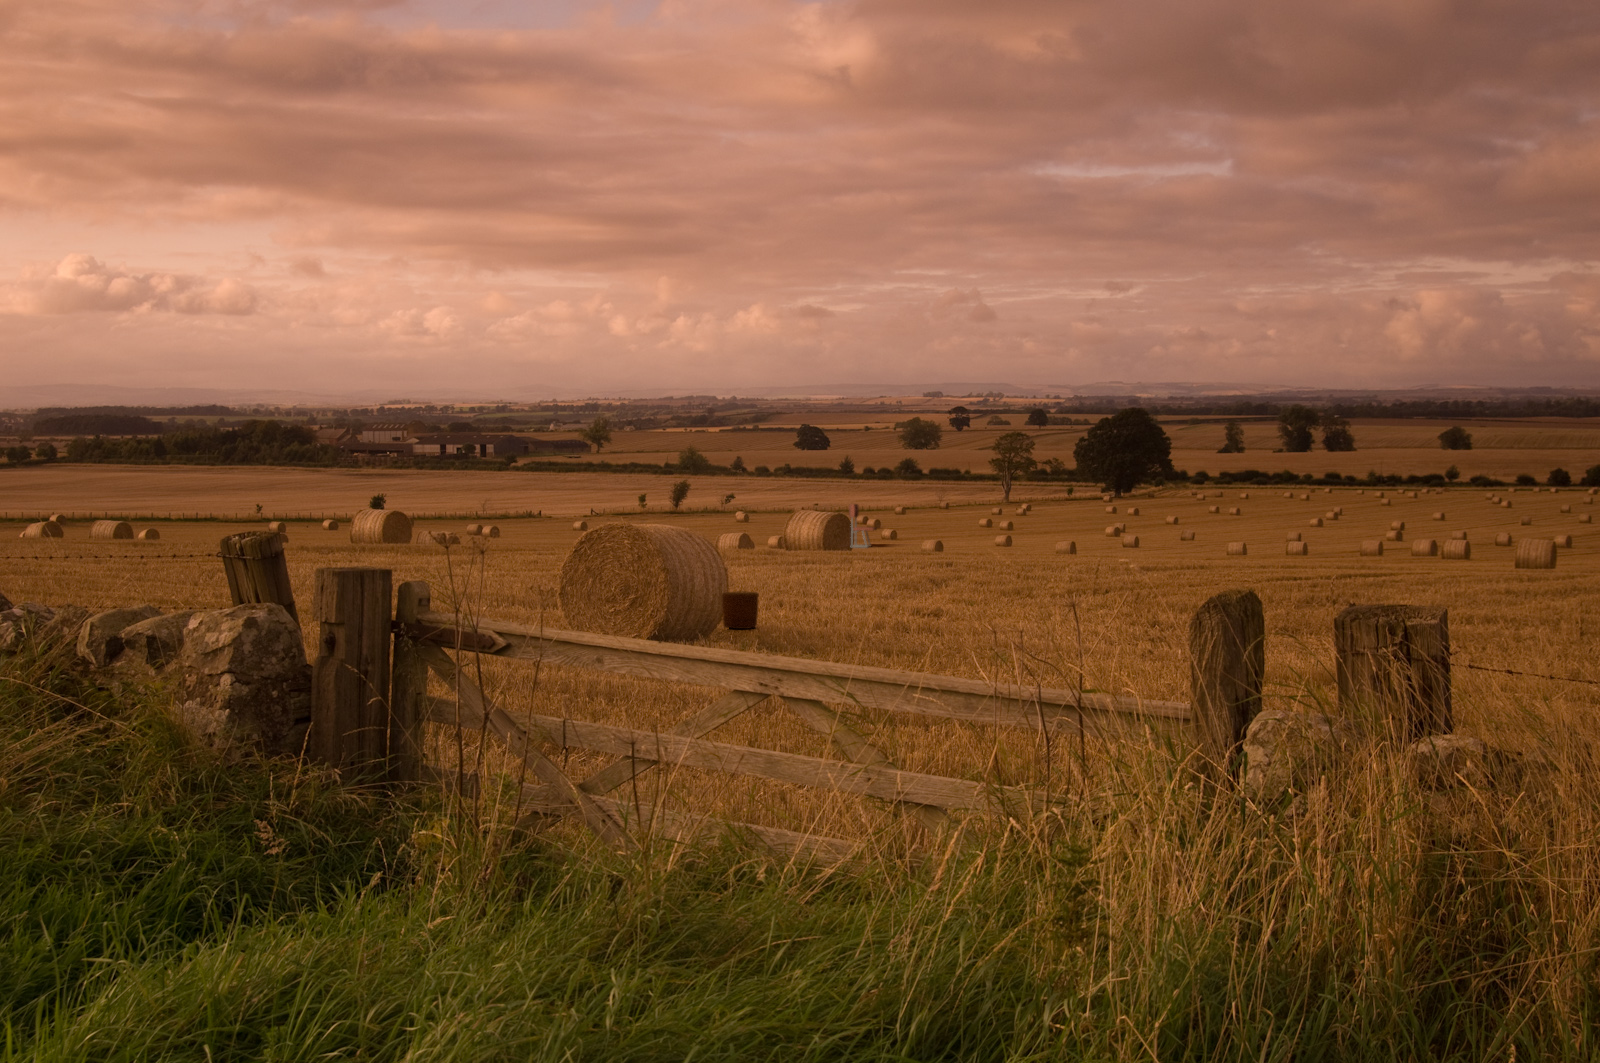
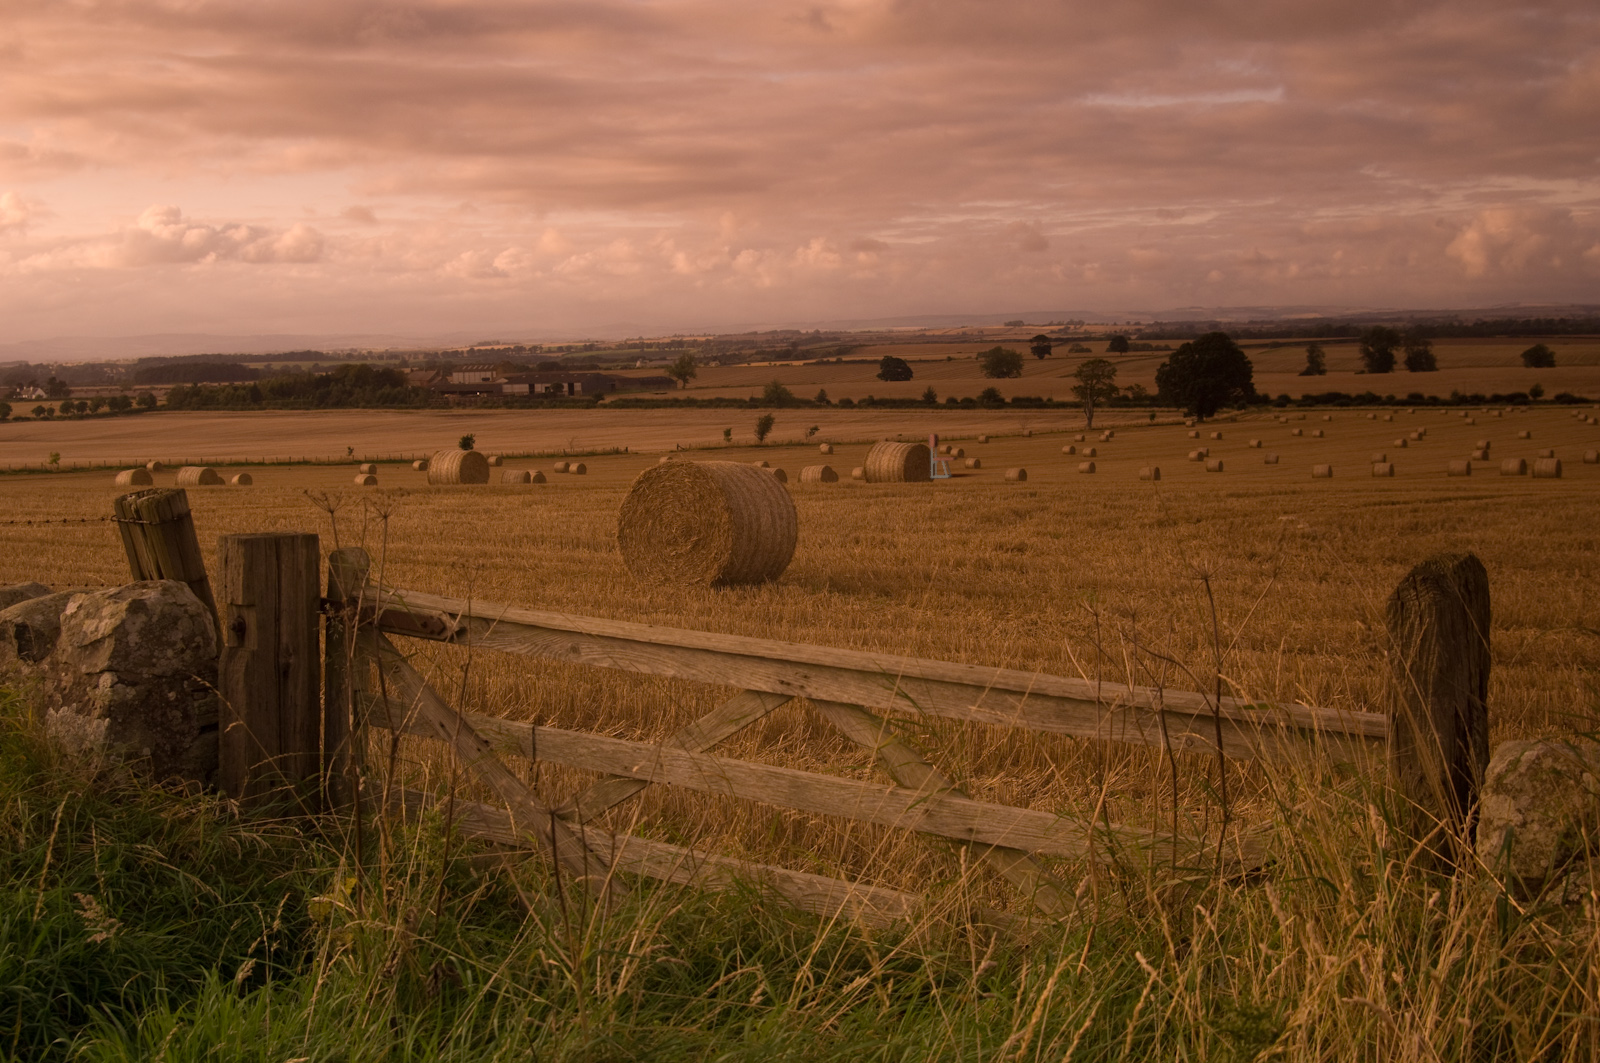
woven basket: present [722,591,759,629] -> none [789,530,828,570]

